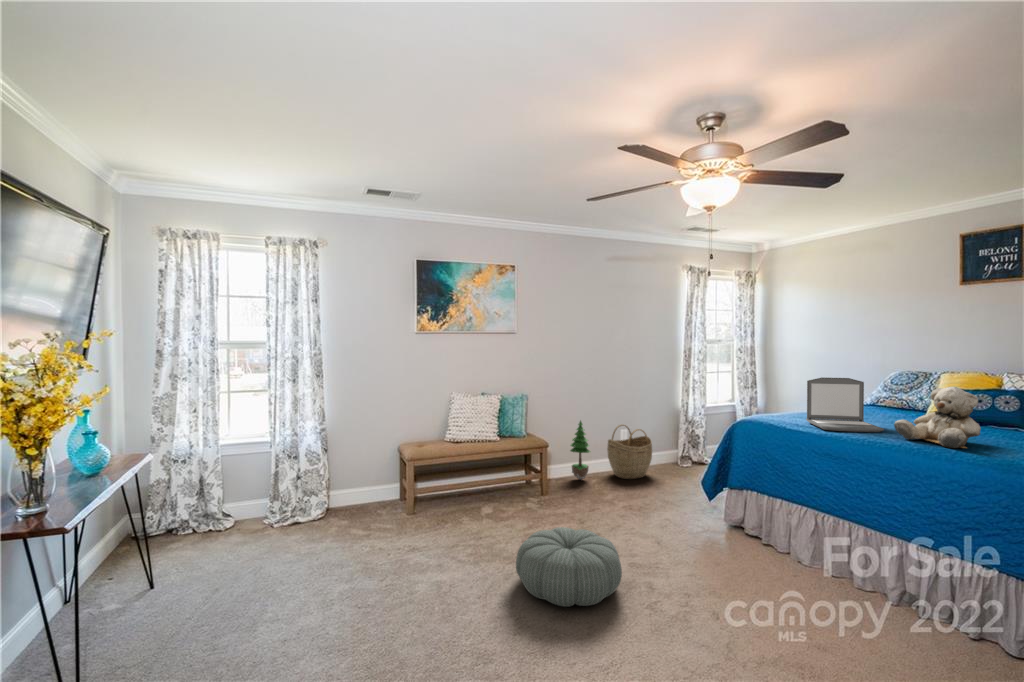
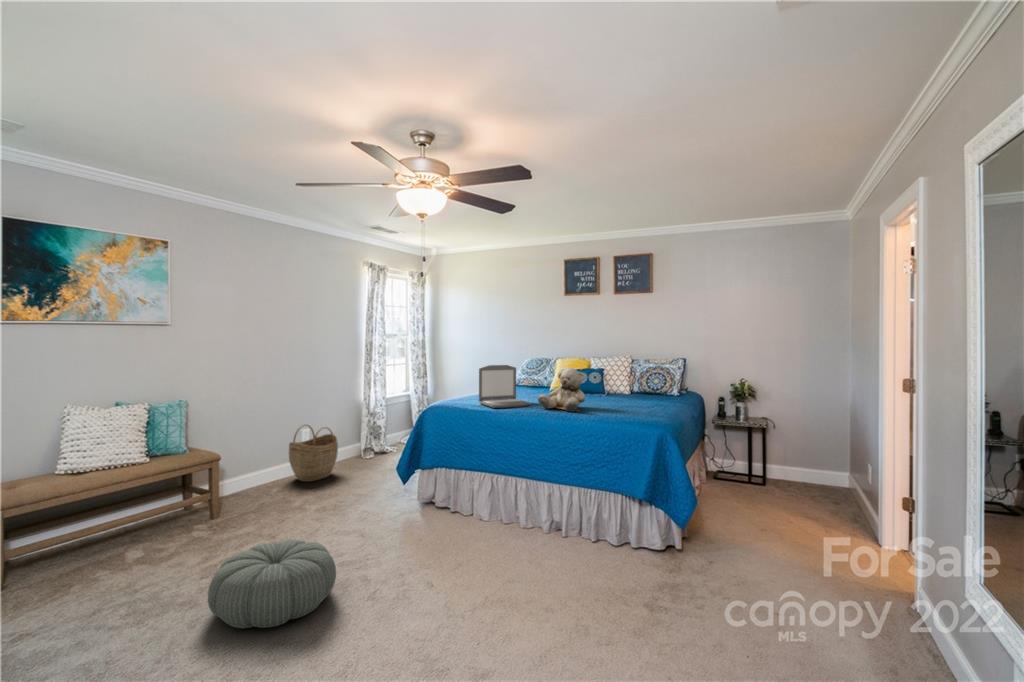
potted tree: present [570,421,590,480] -> none [244,424,271,493]

